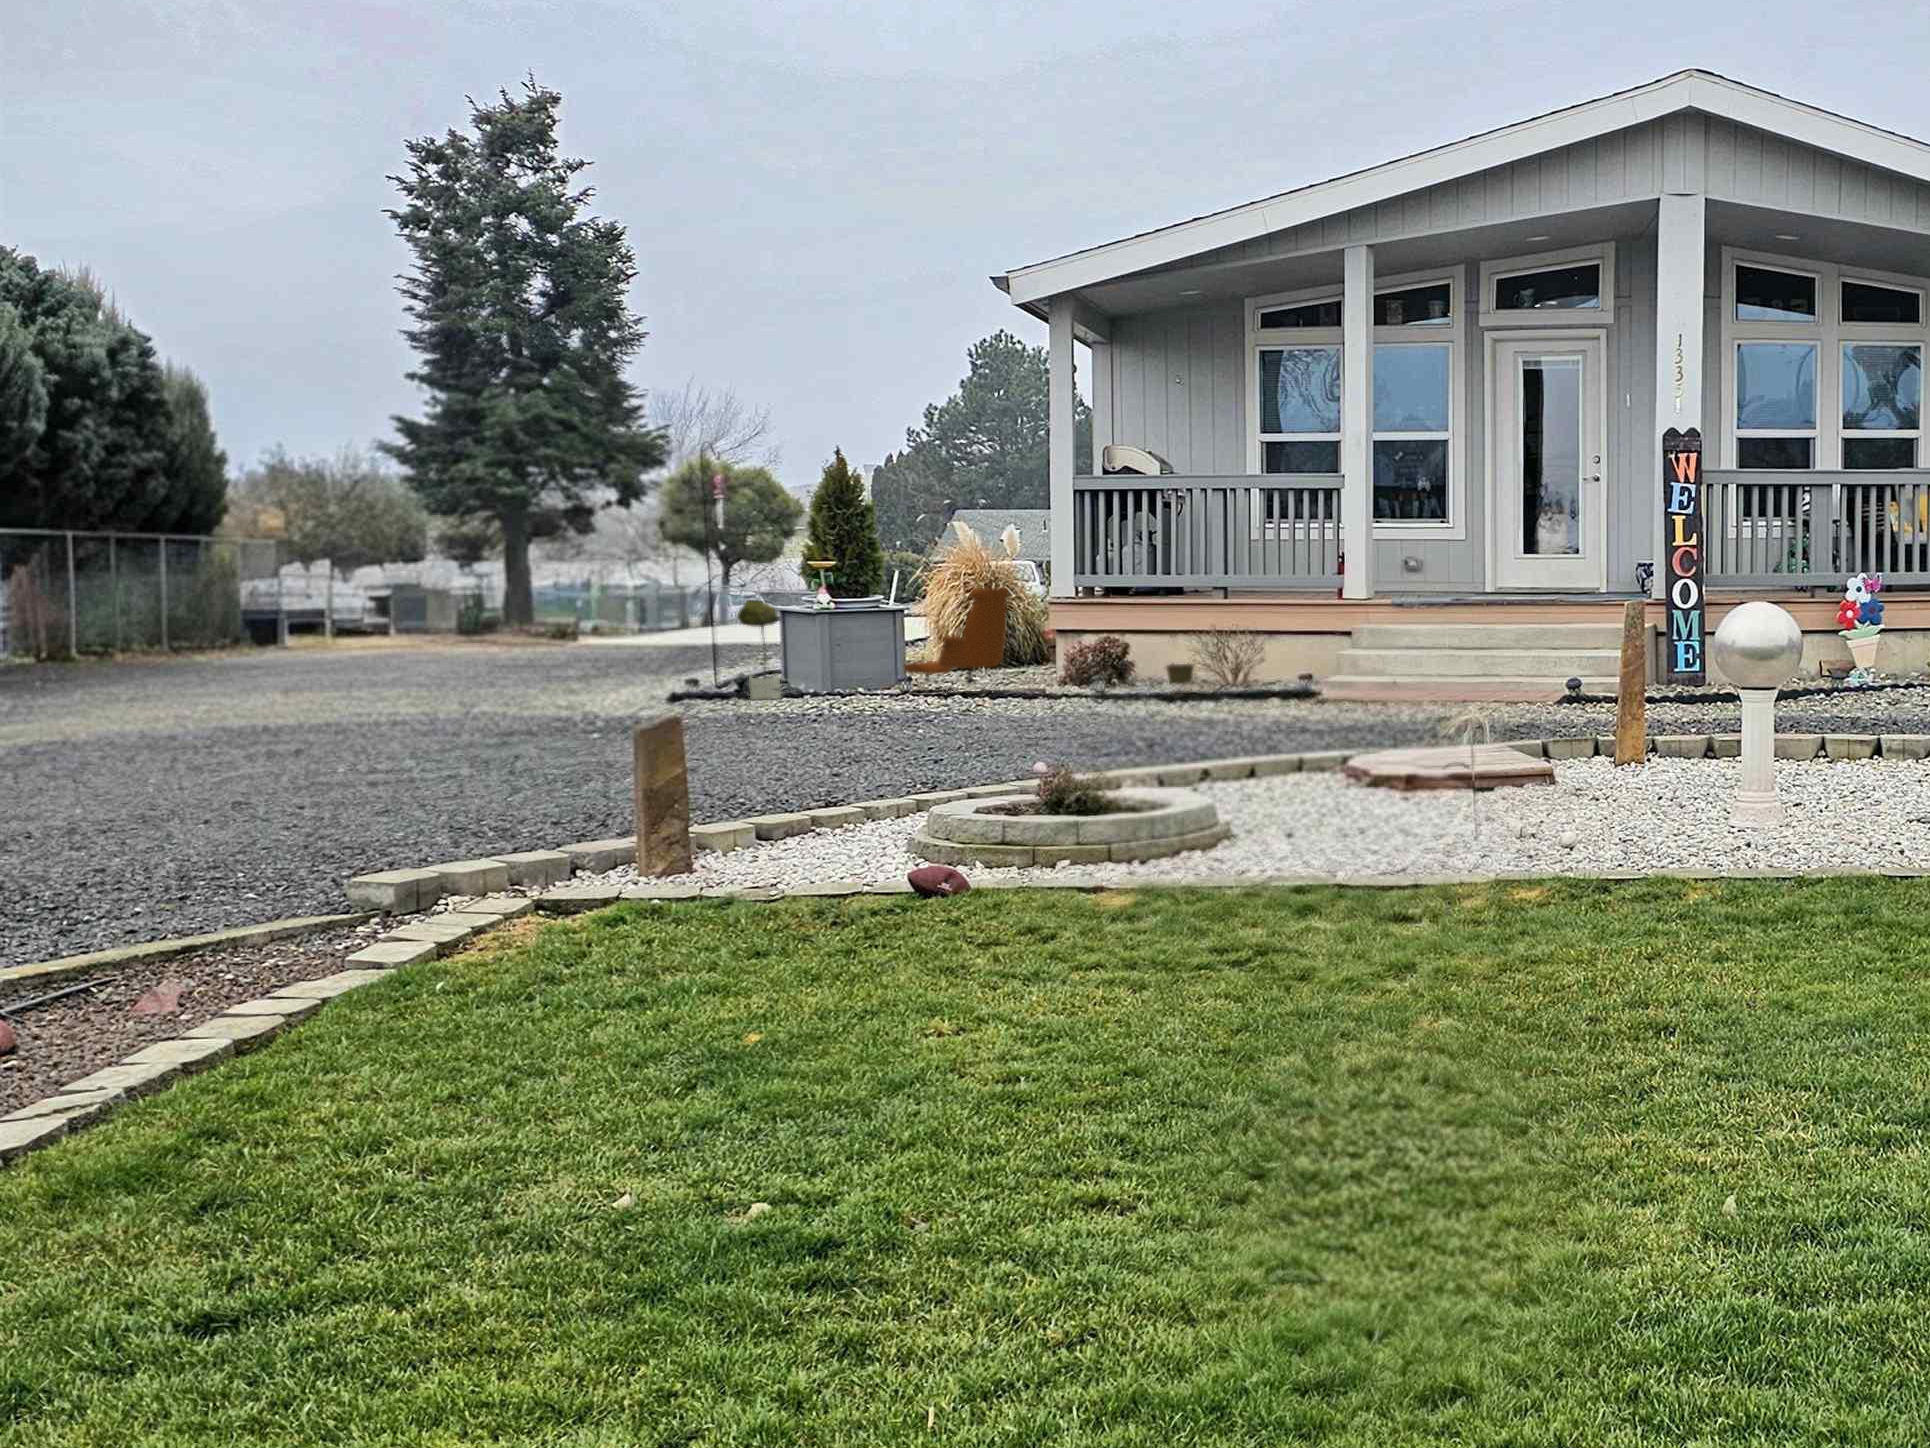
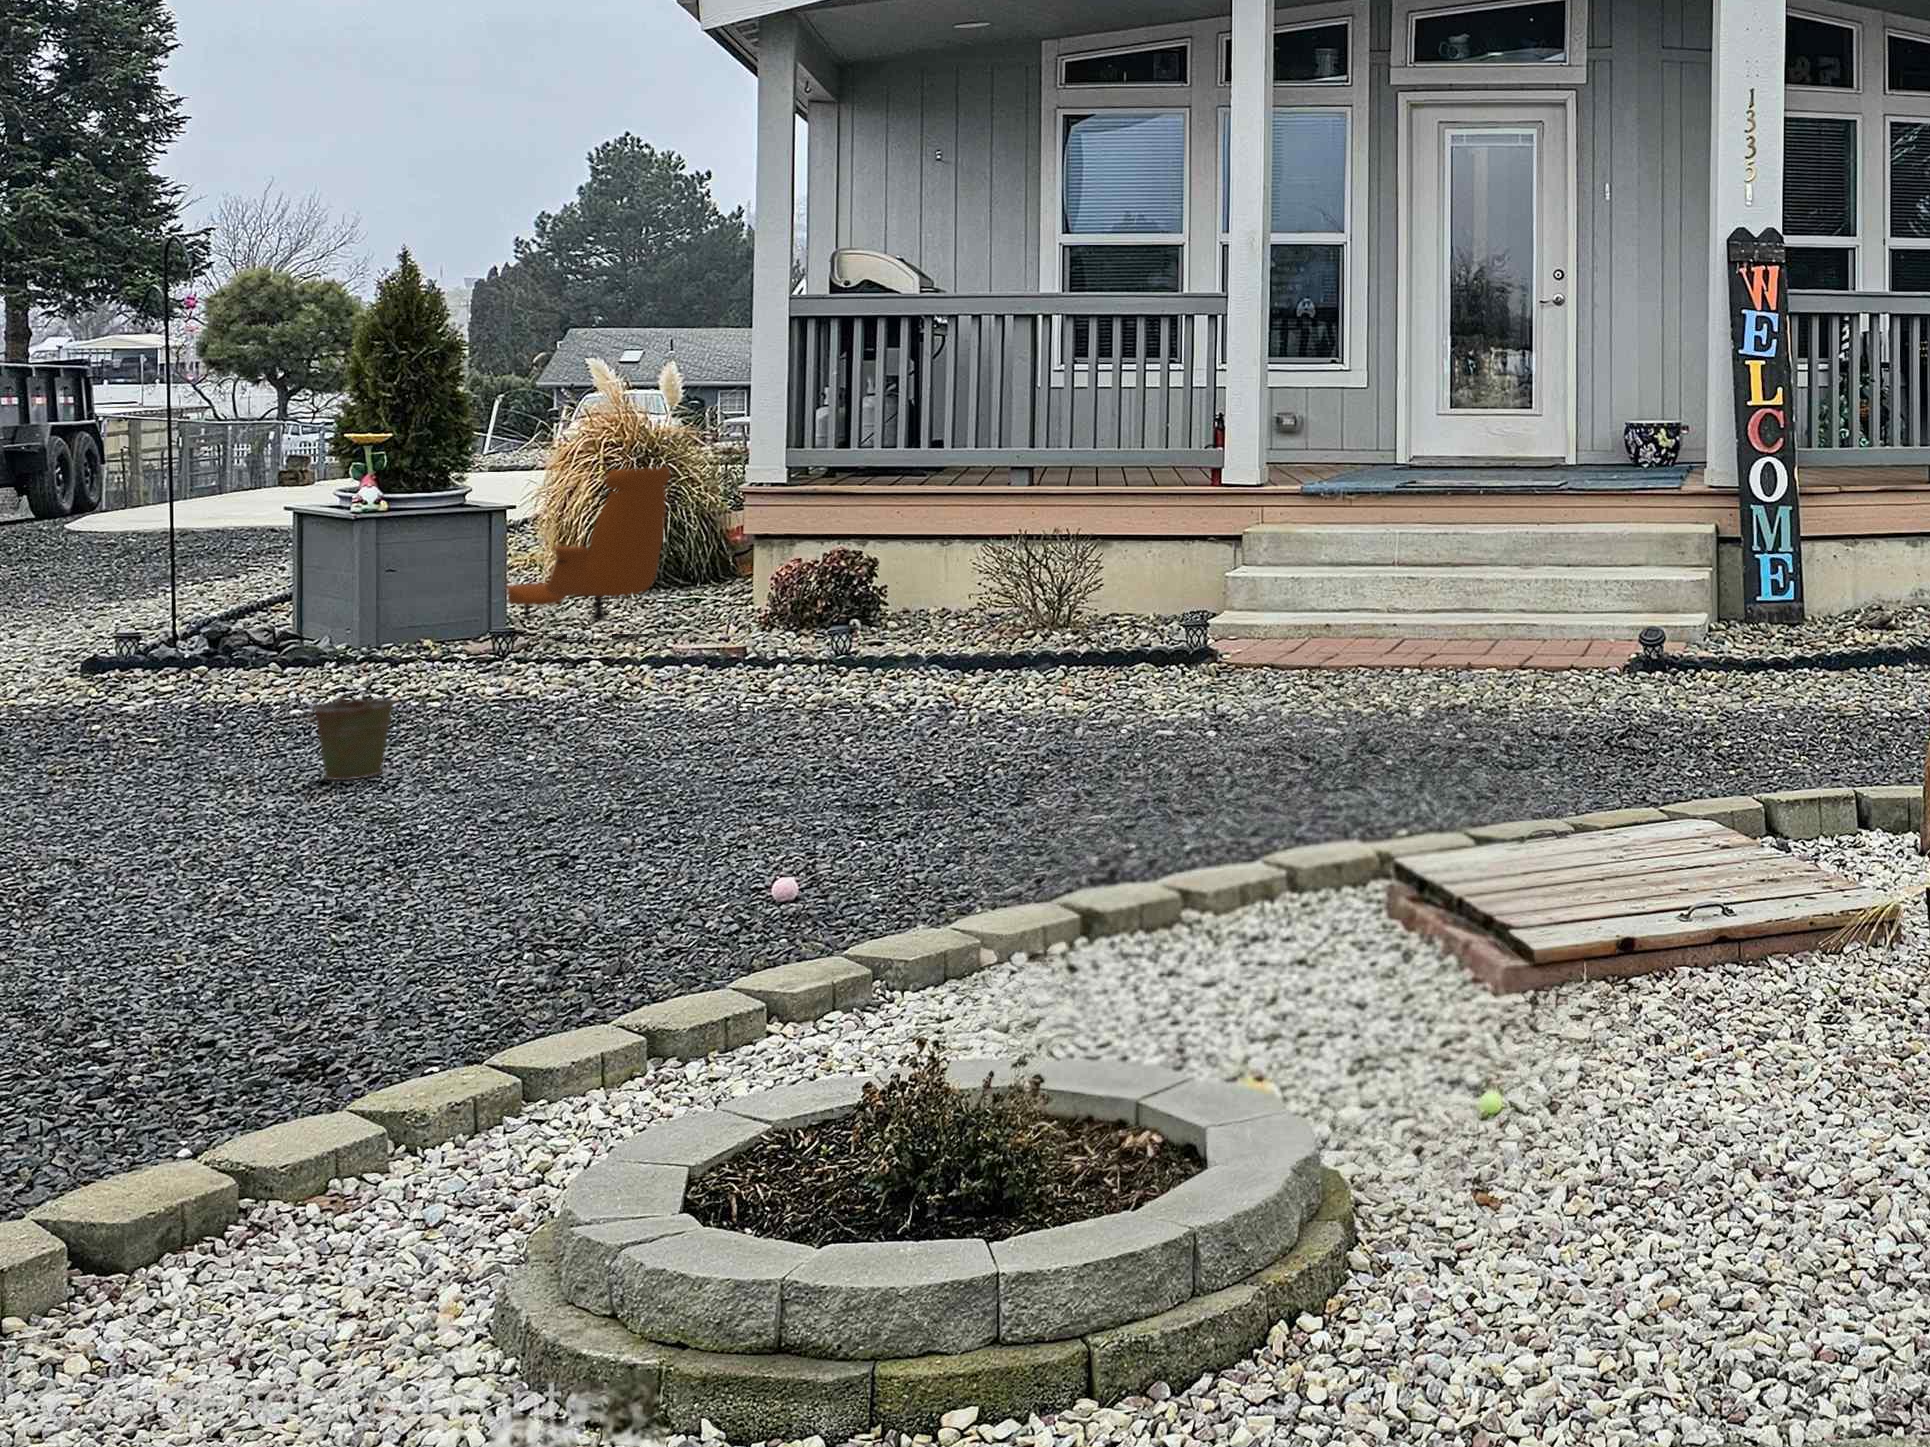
potted tree: present [737,600,781,700] -> none [197,489,280,658]
bucket: present [1166,664,1194,694] -> present [308,696,395,780]

